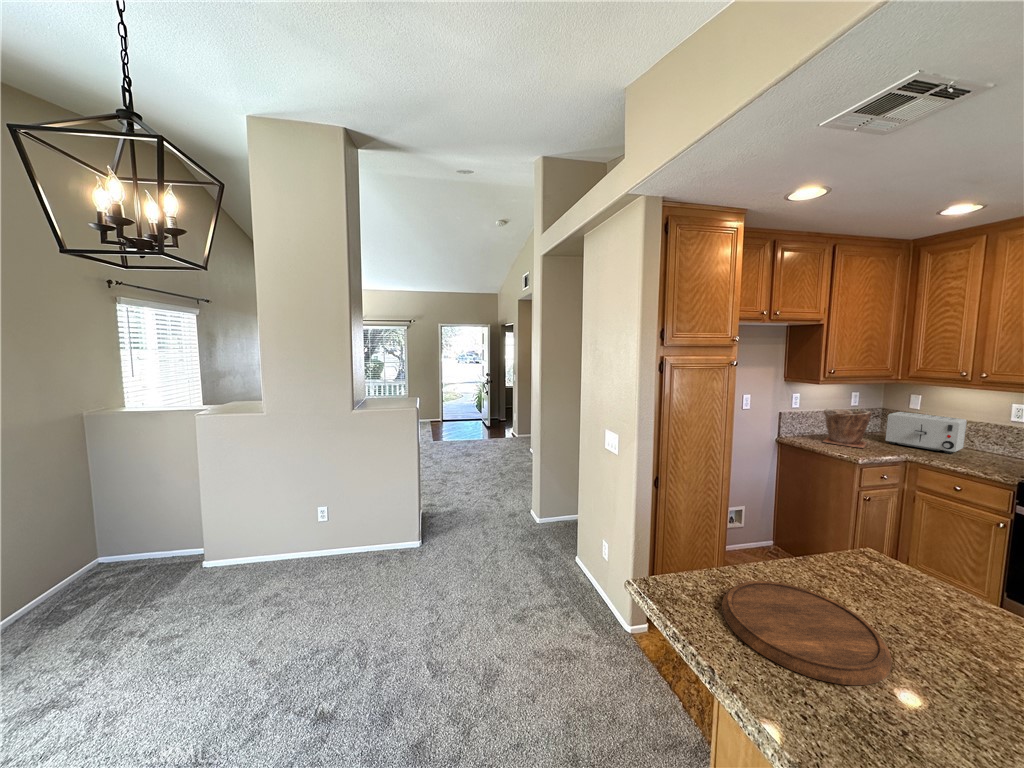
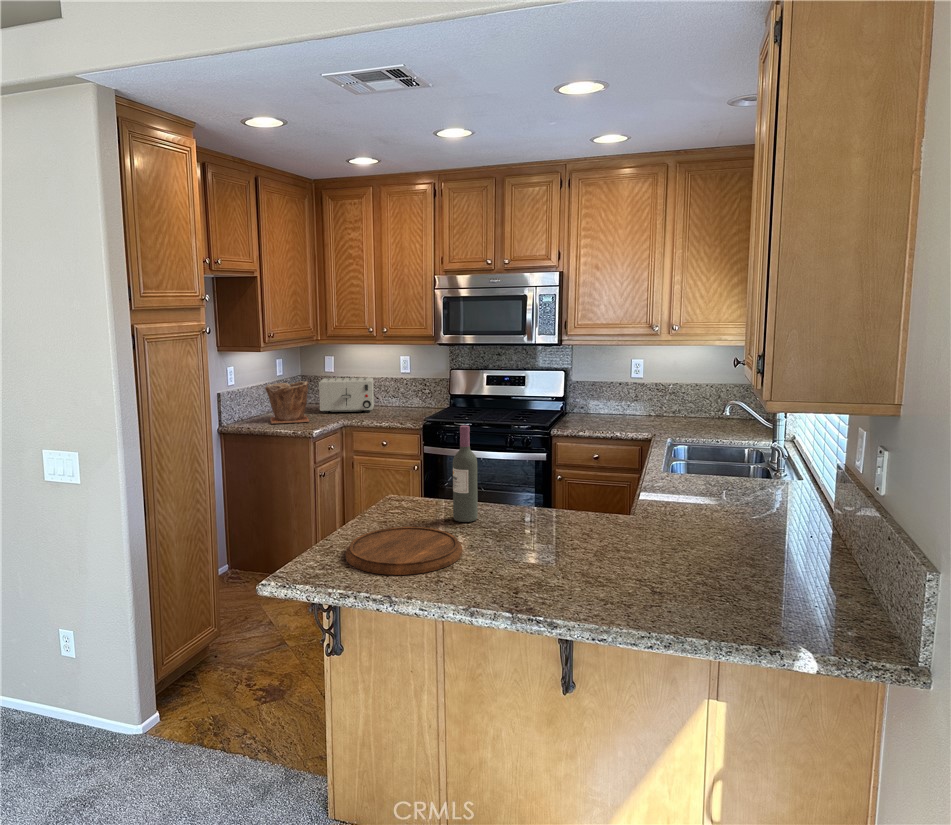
wine bottle: none [927,506,986,644] -> present [453,425,478,522]

